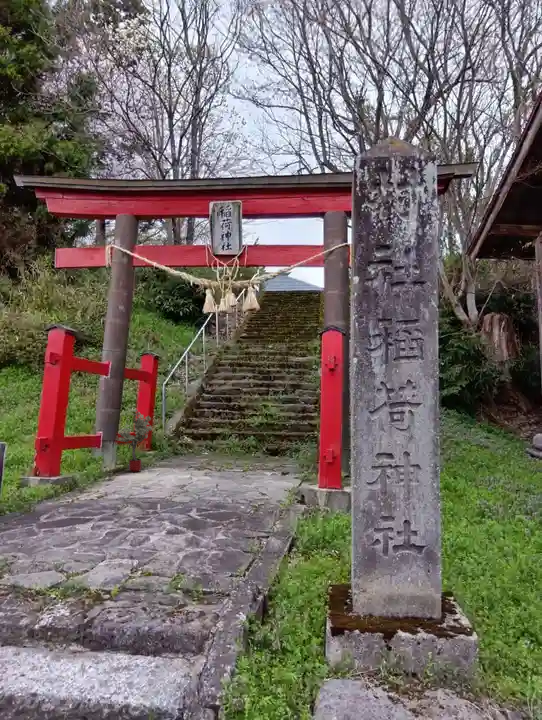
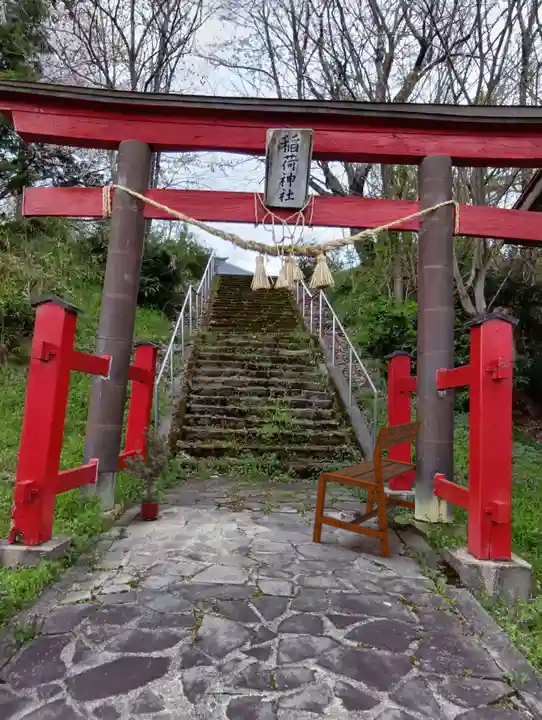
bench: none [229,402,322,490] -> present [313,421,421,557]

